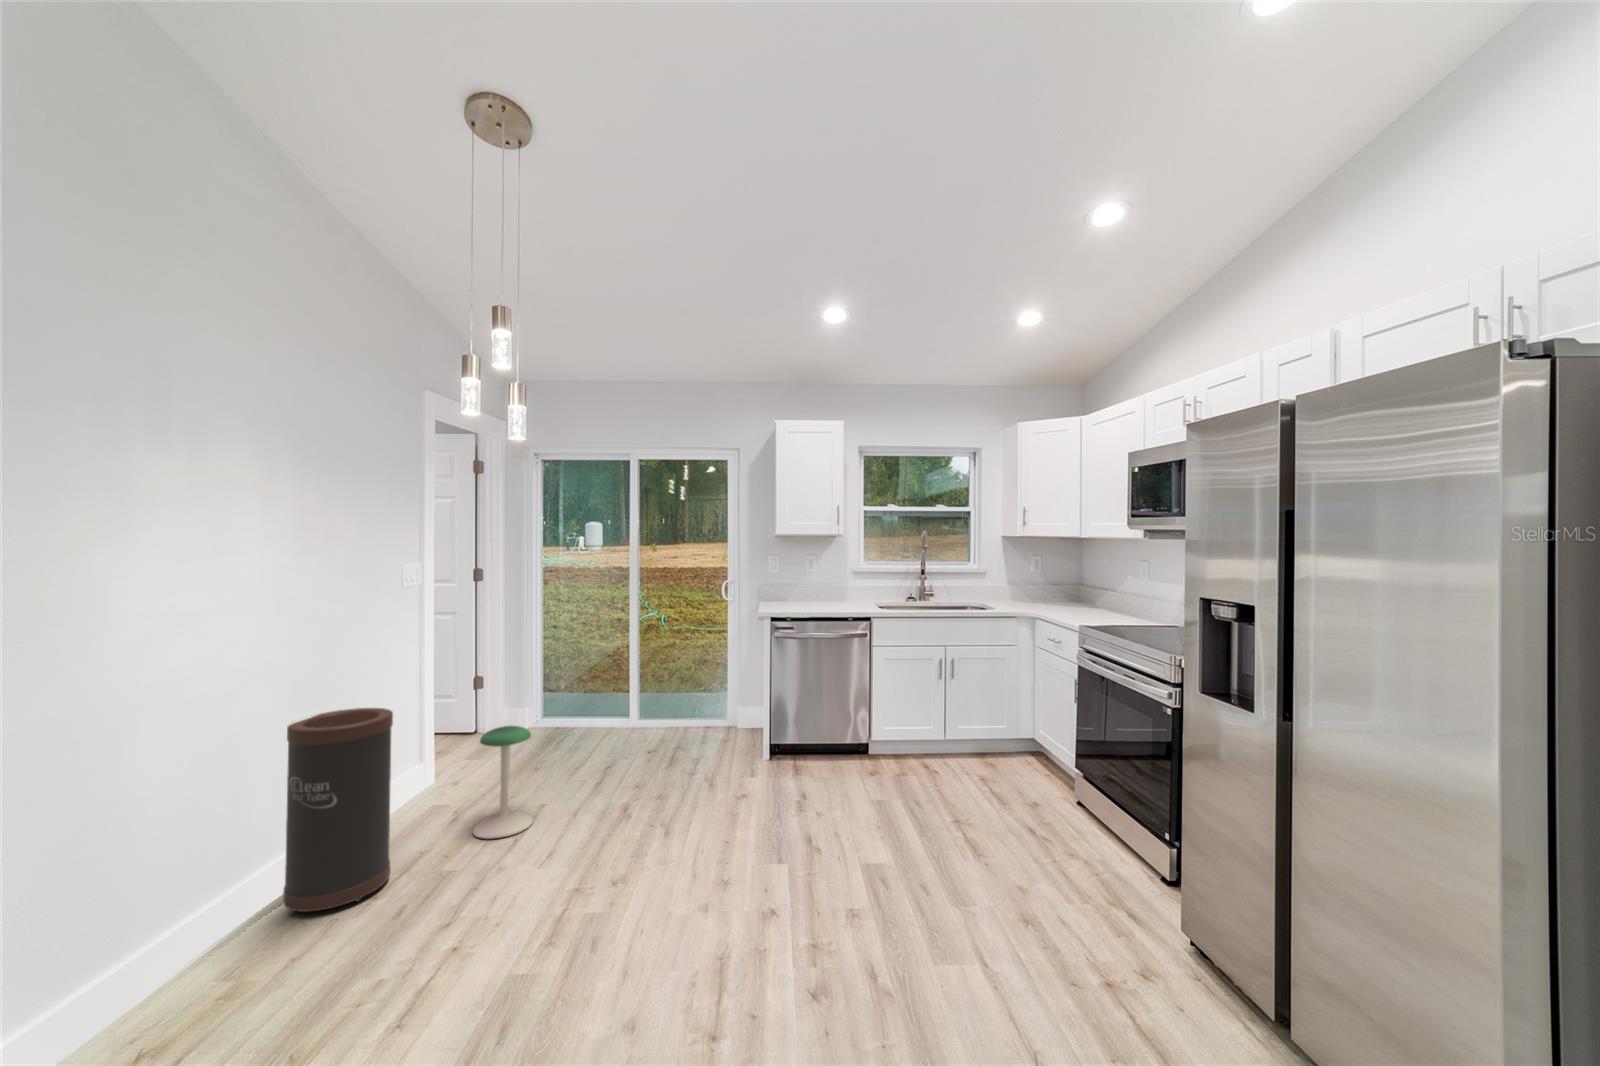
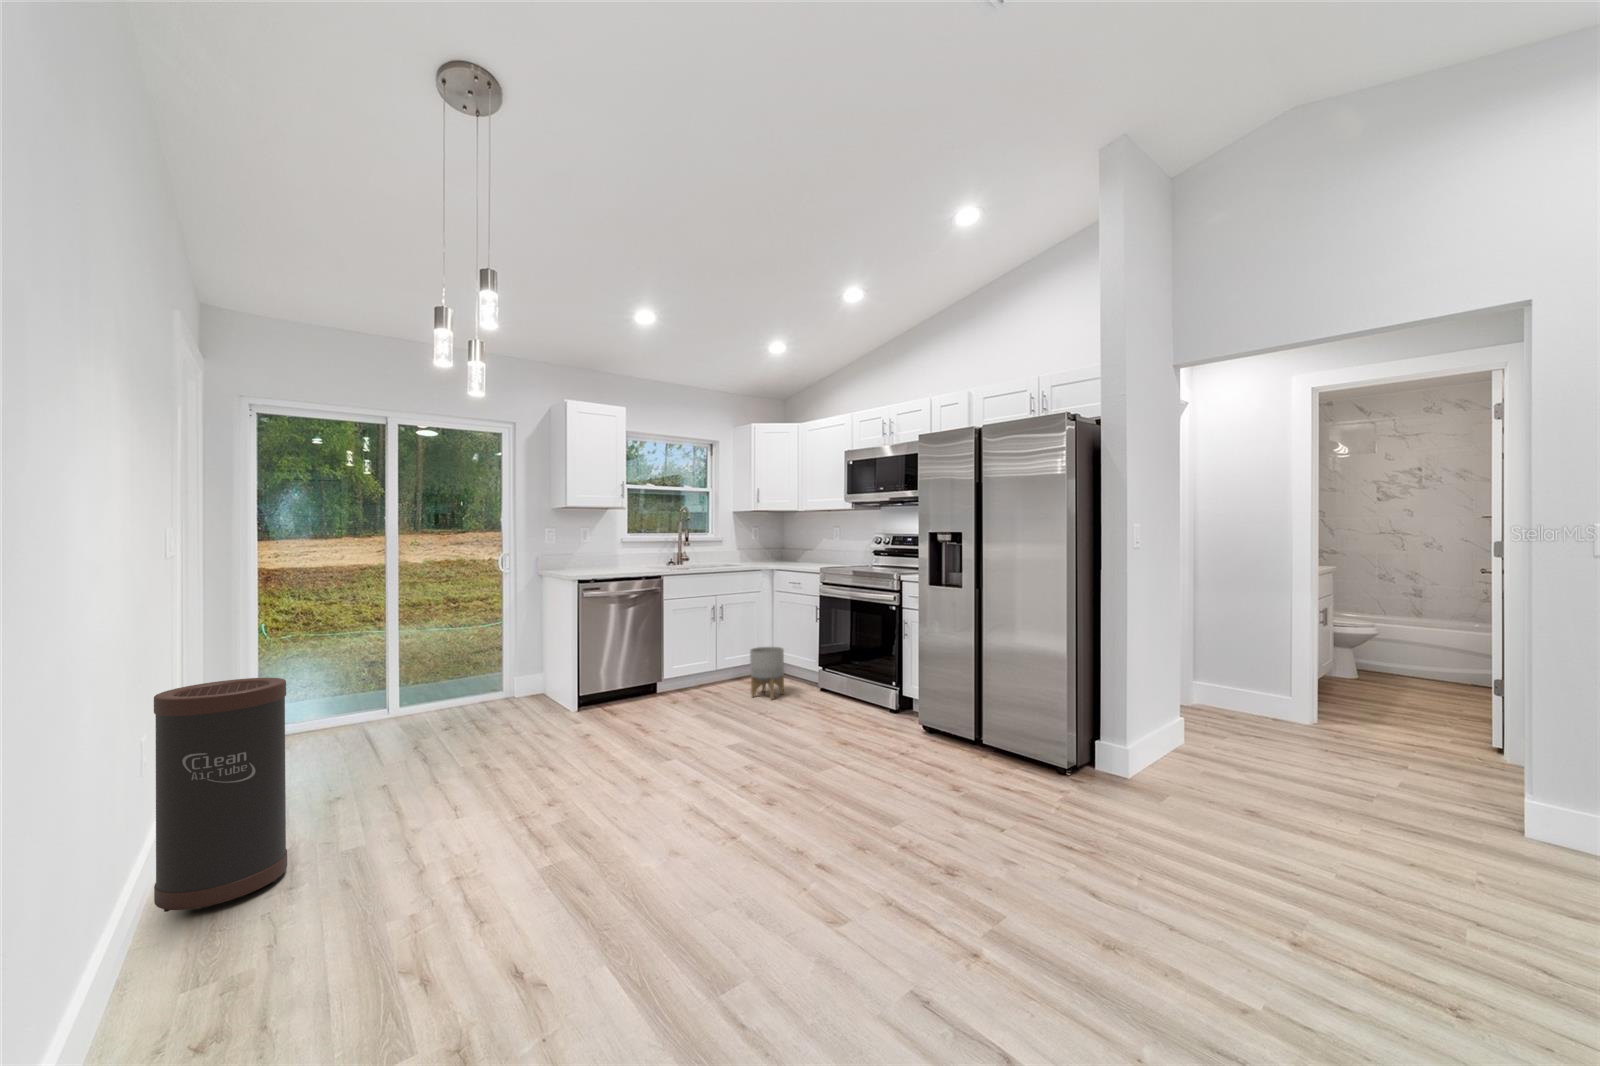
planter: none [968,723,1016,800] -> present [750,647,784,699]
stool: present [473,726,533,839] -> none [320,696,392,816]

